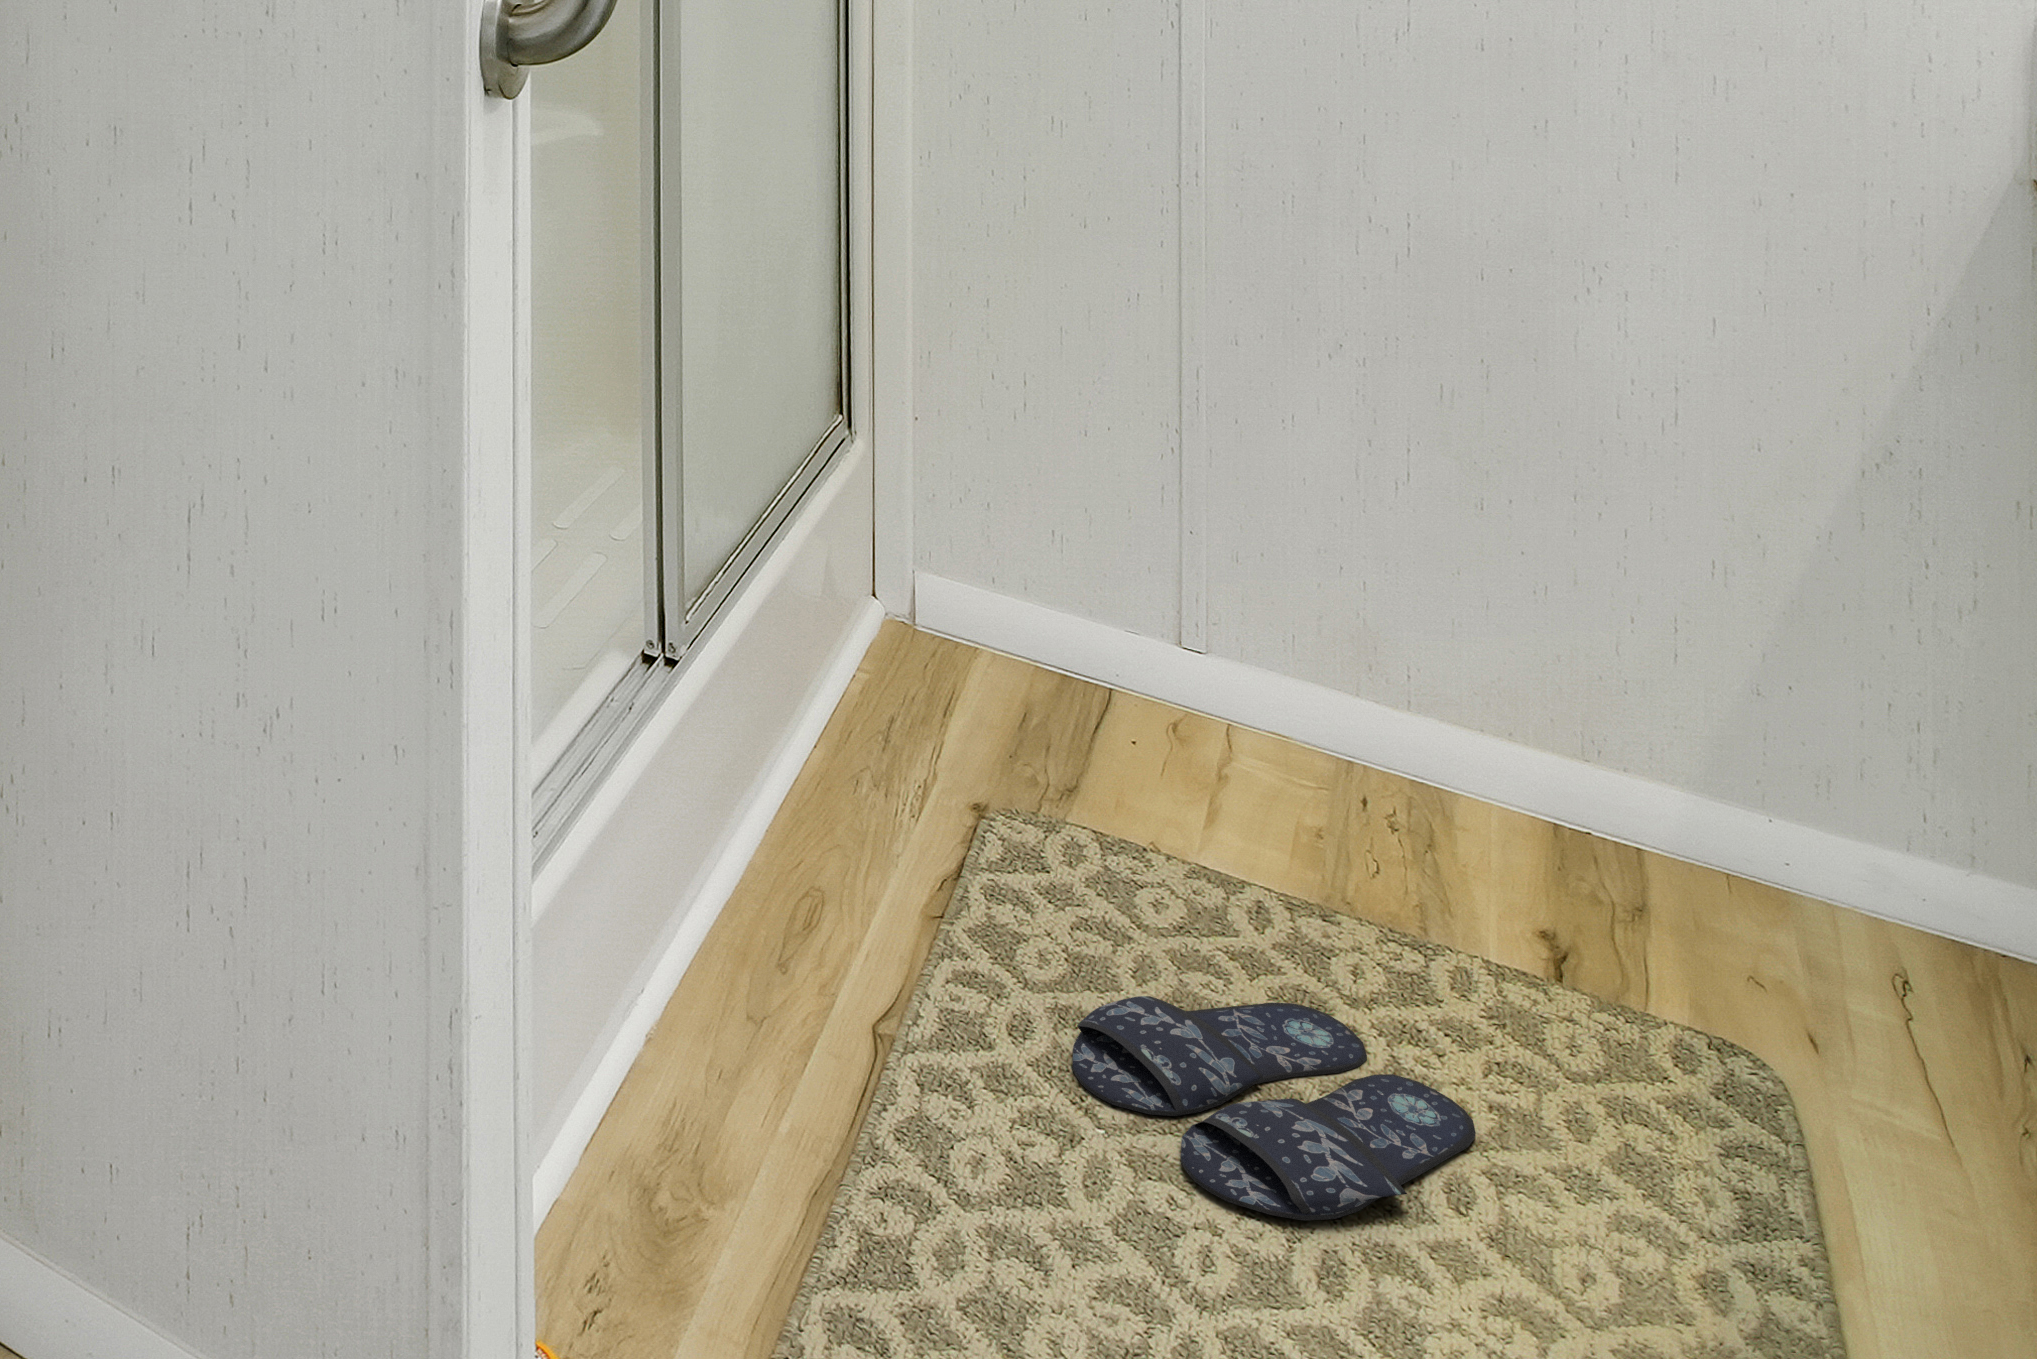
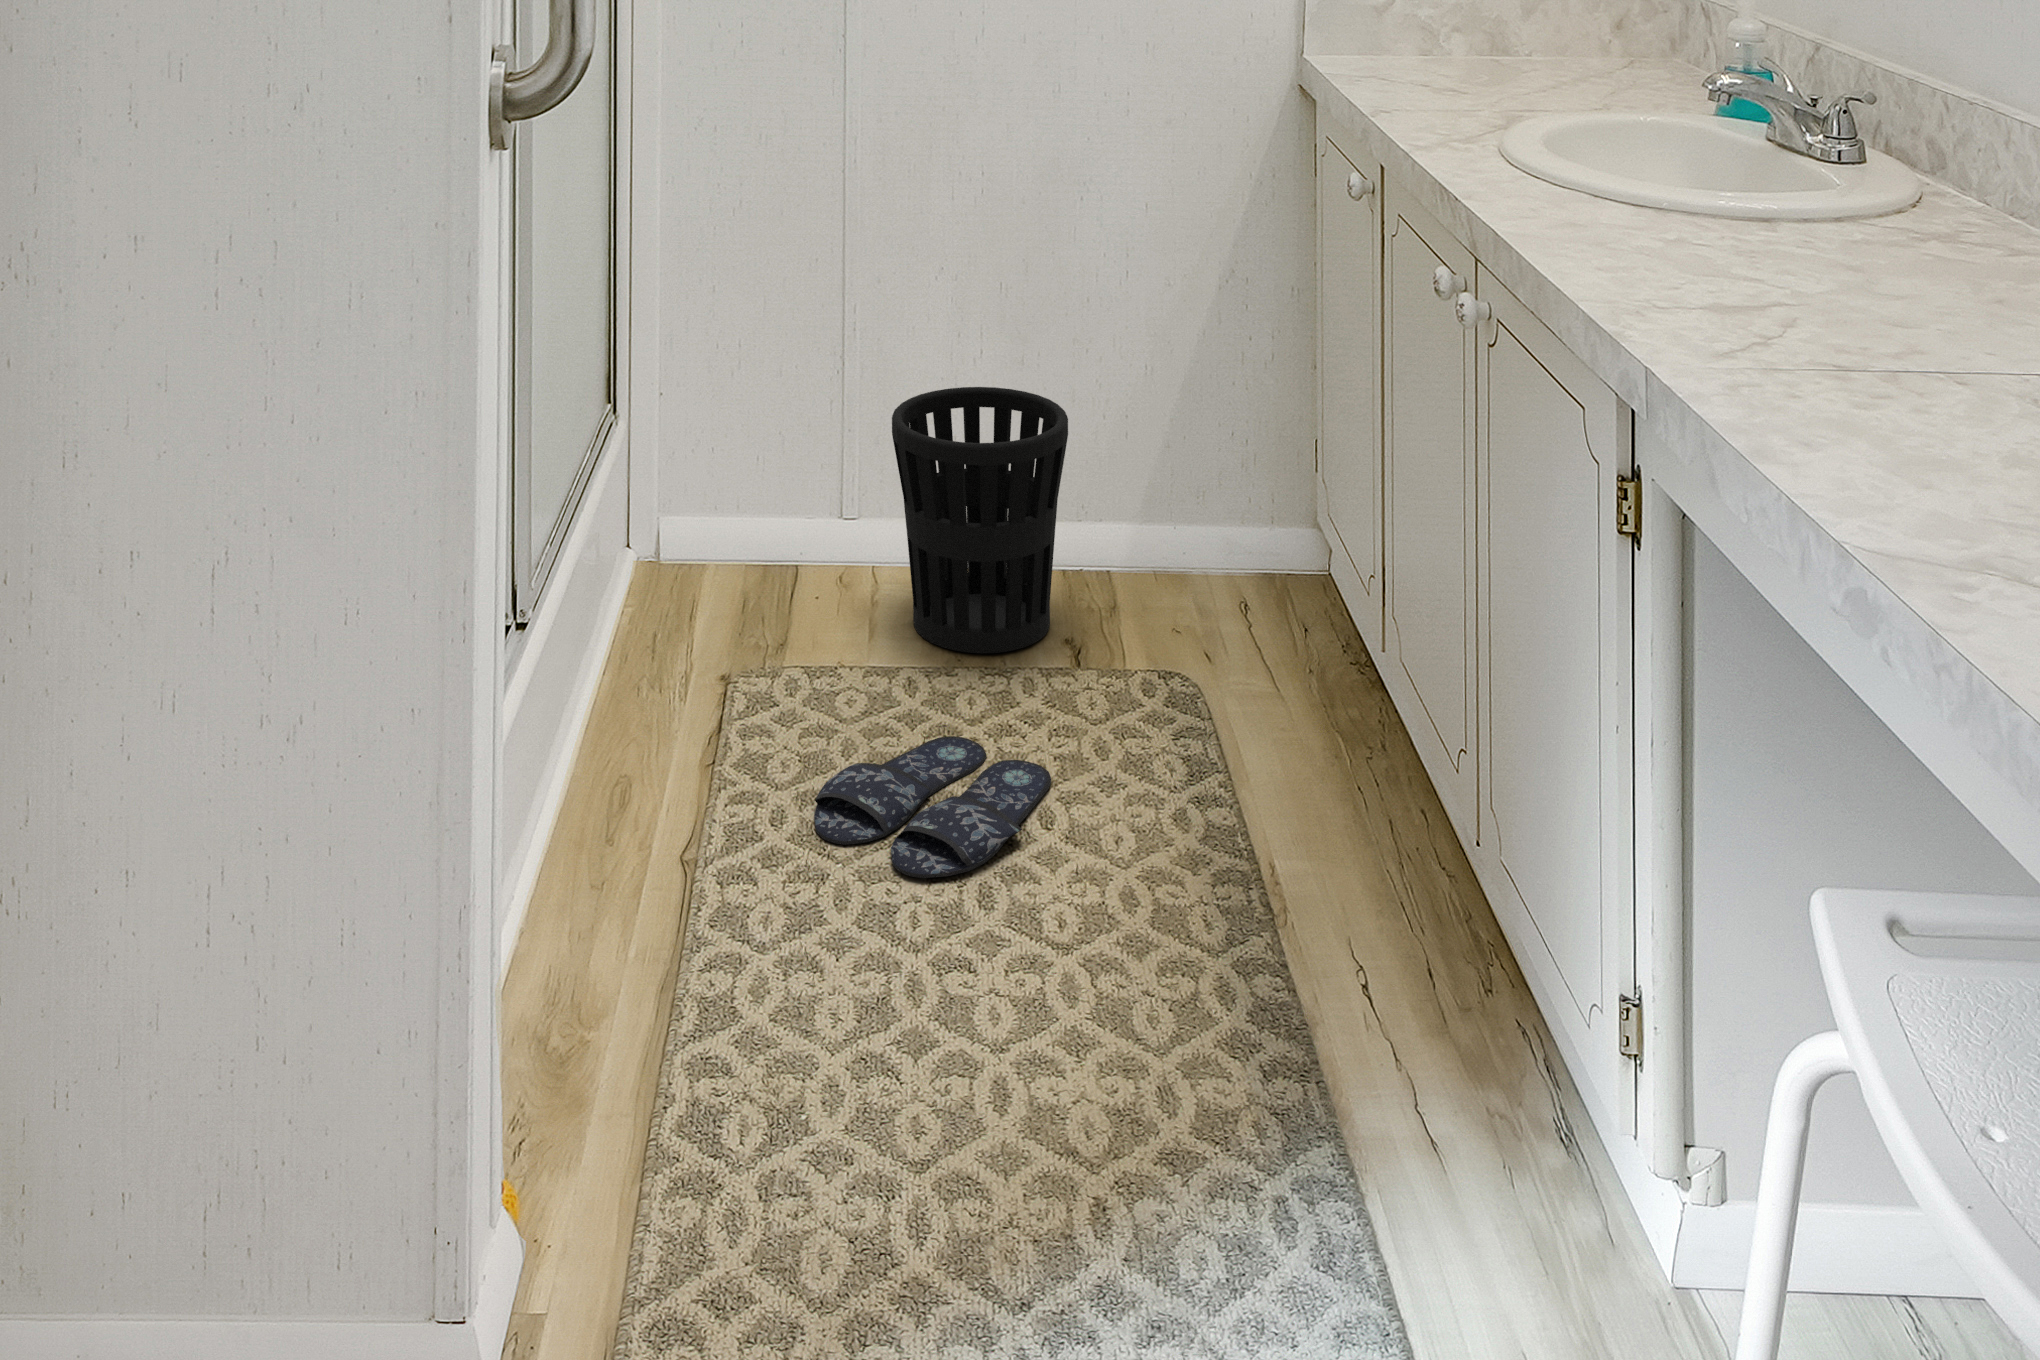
wastebasket: none [1252,521,1559,915] -> present [892,387,1068,653]

